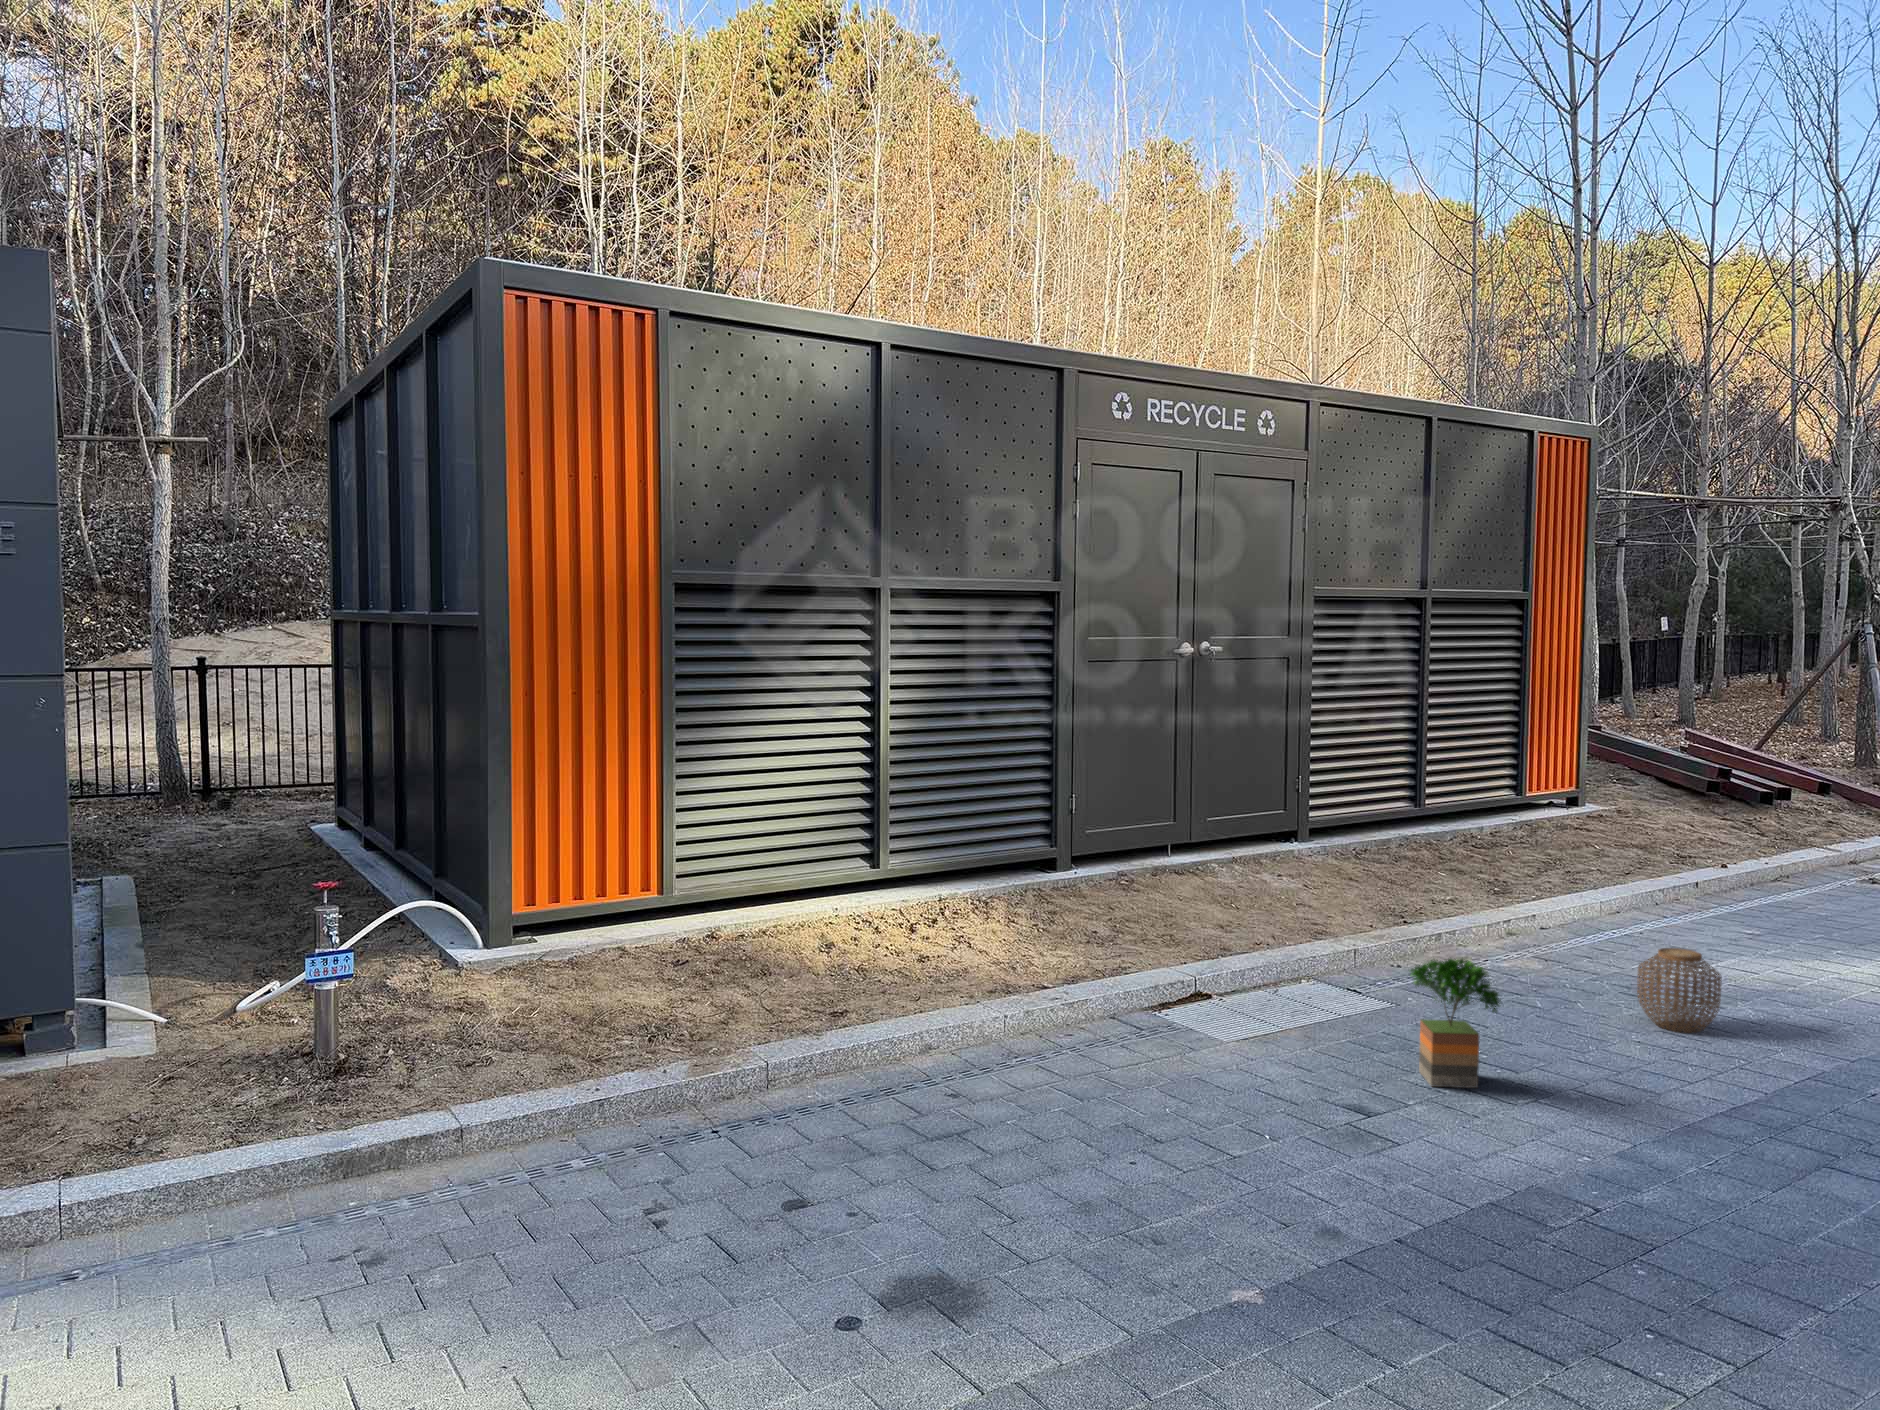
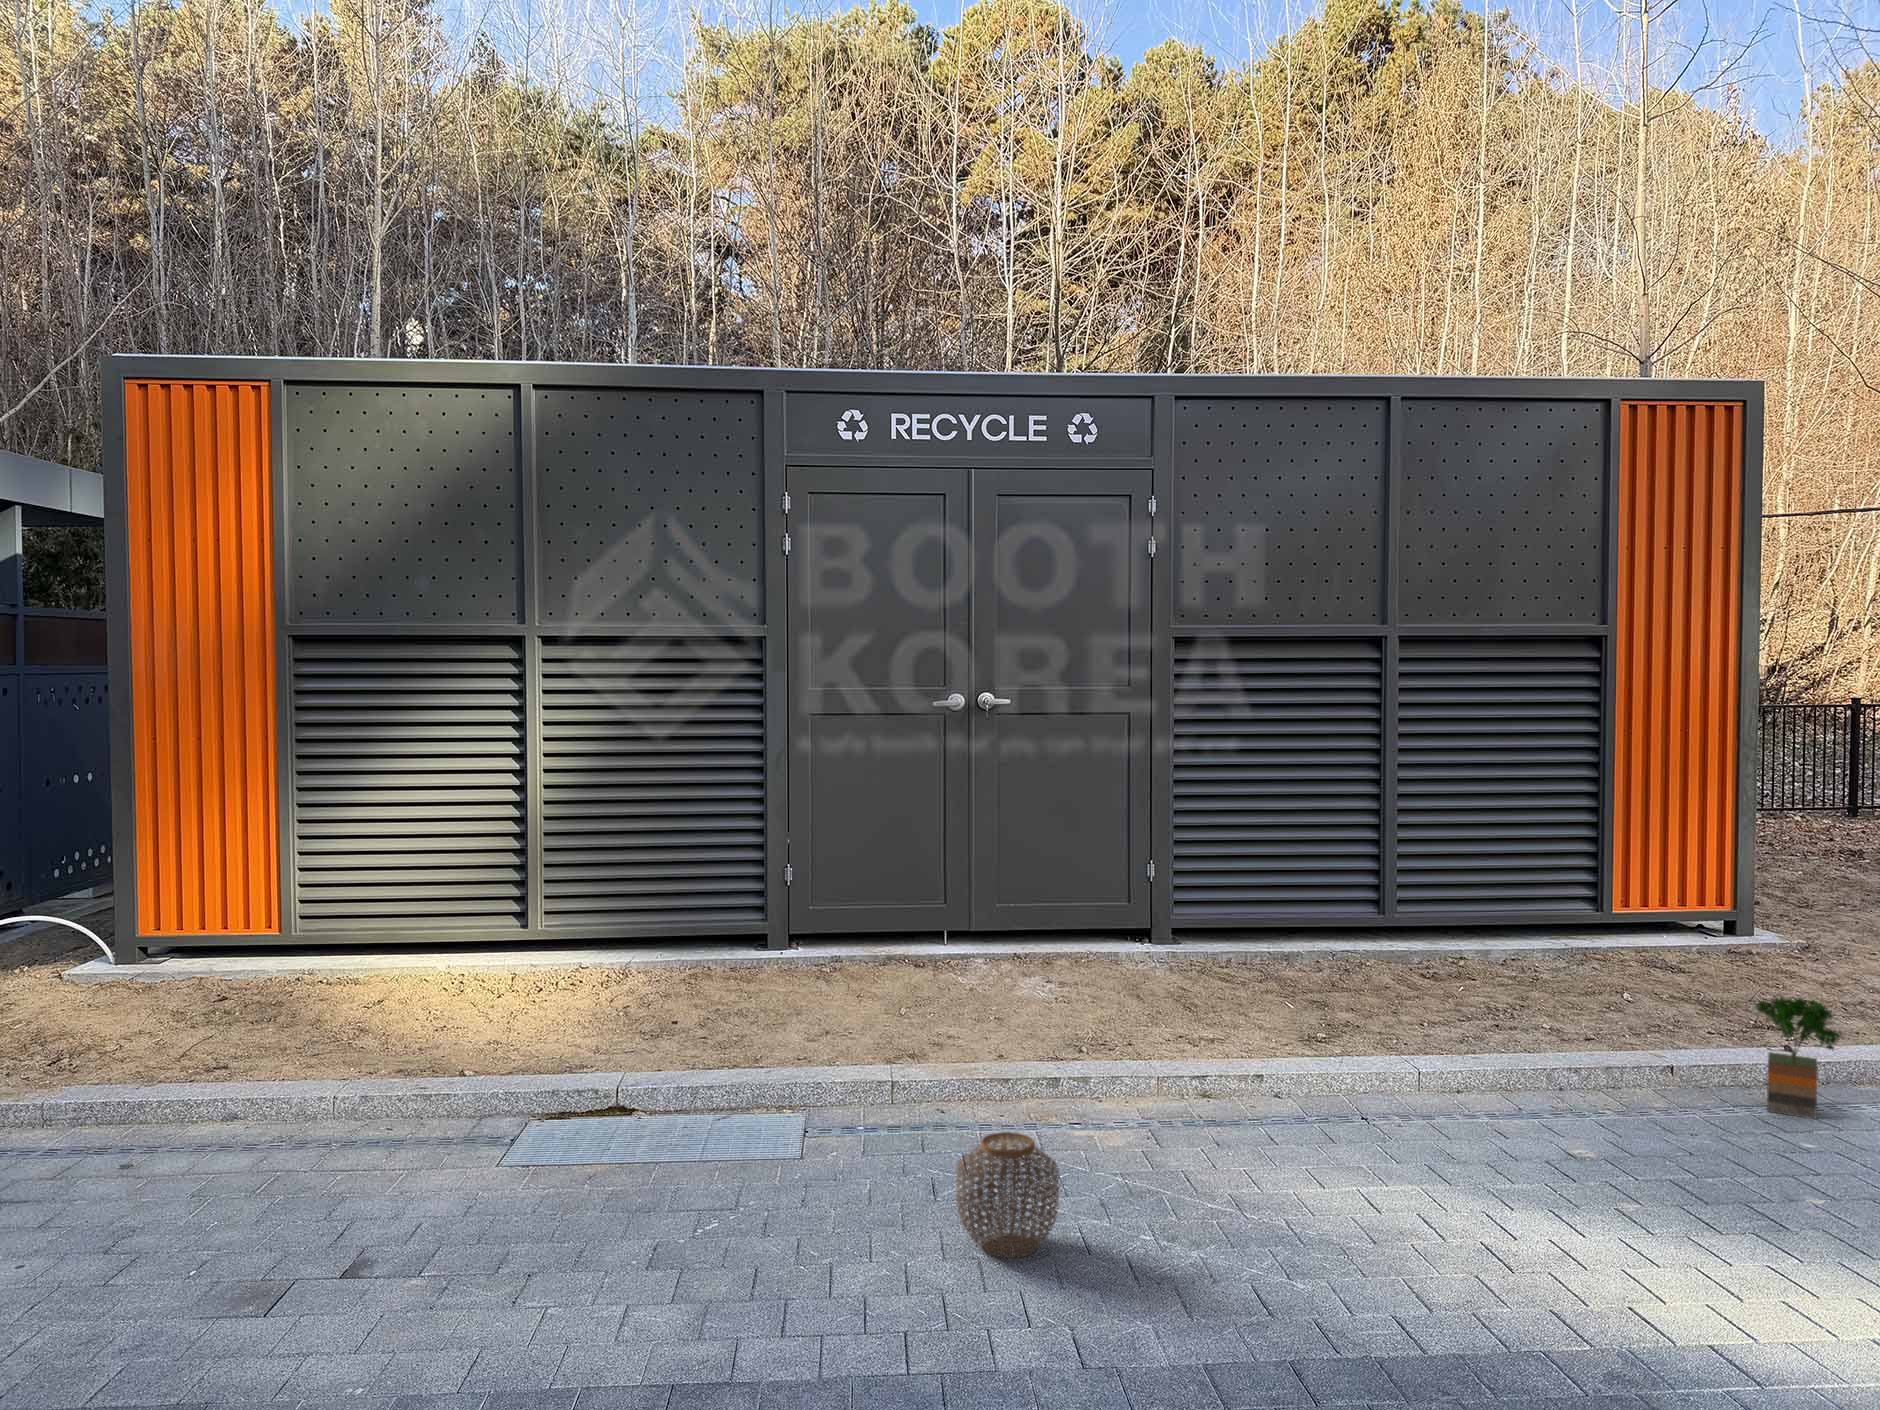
potted tree: present [1411,959,1501,1088] -> present [1755,996,1842,1119]

